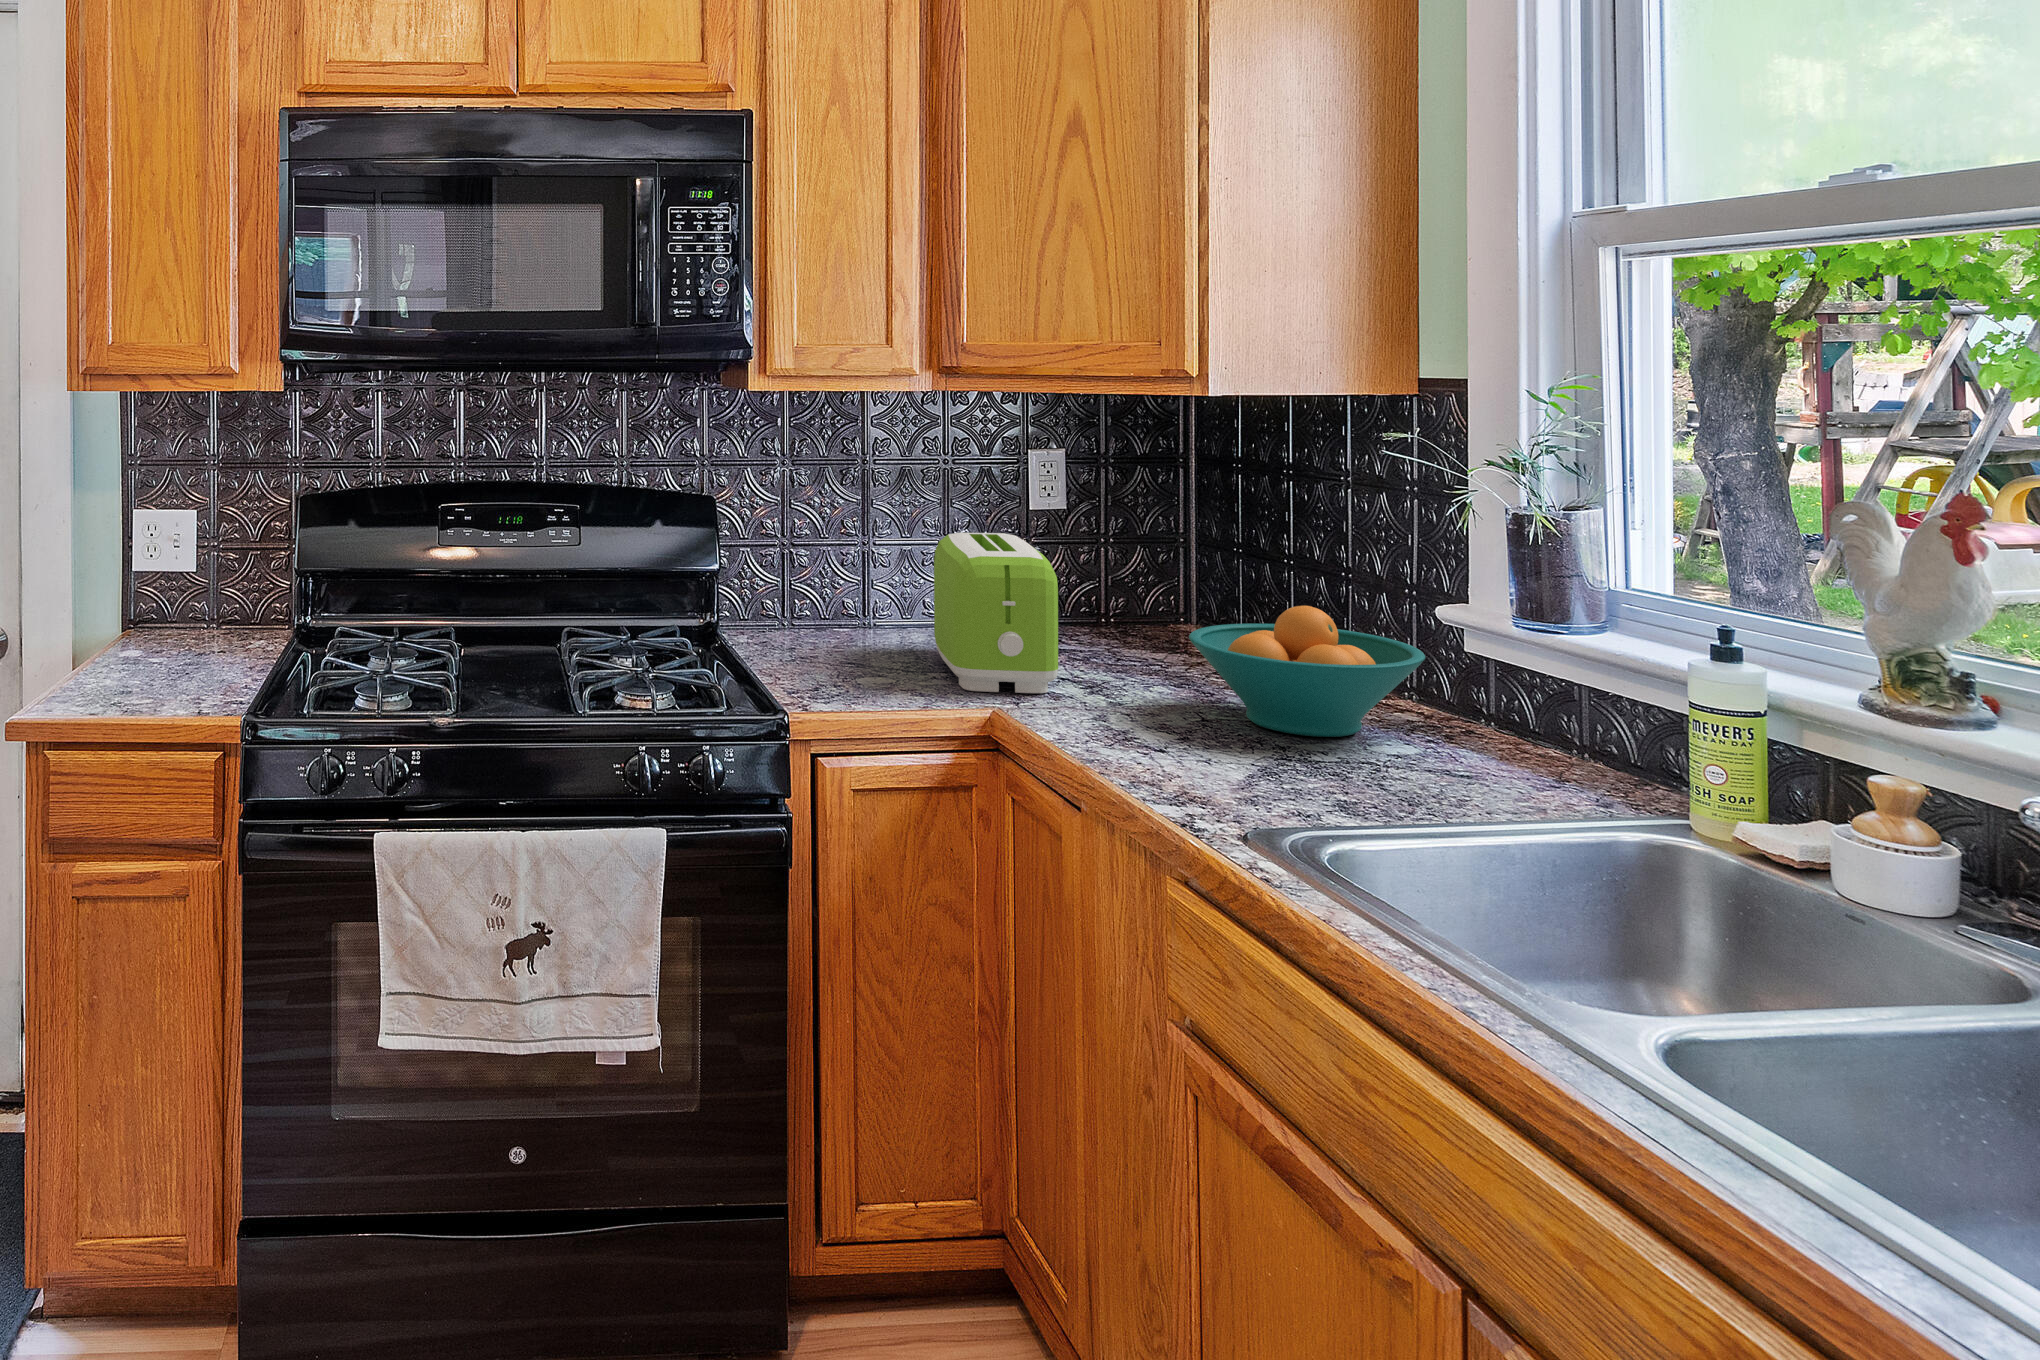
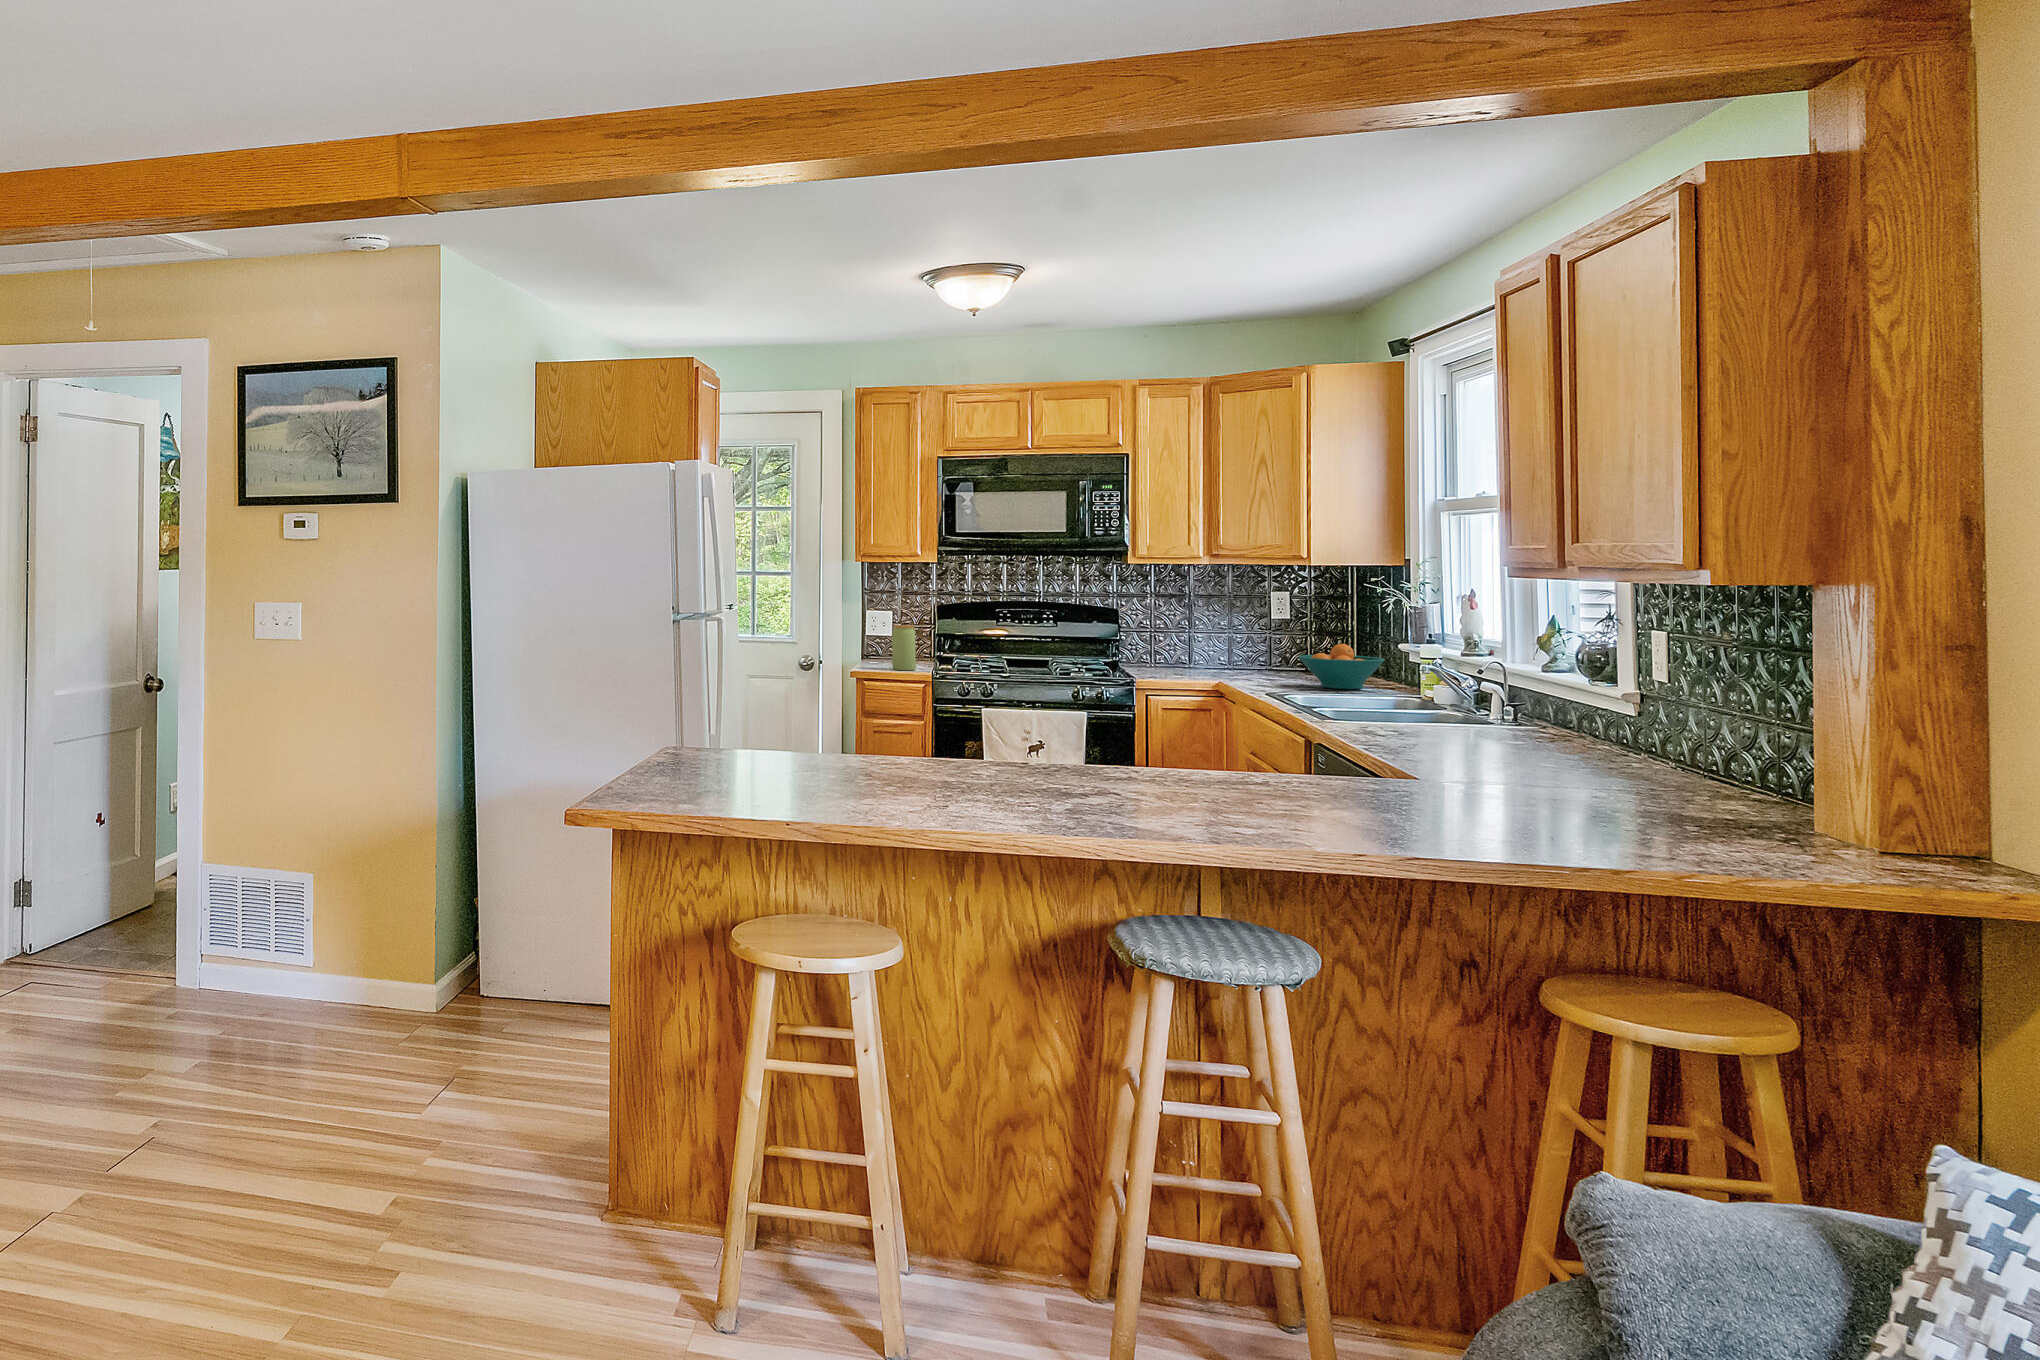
toaster: present [934,533,1058,693] -> none [1211,624,1258,681]
jar: none [142,568,207,701] -> present [892,625,916,670]

